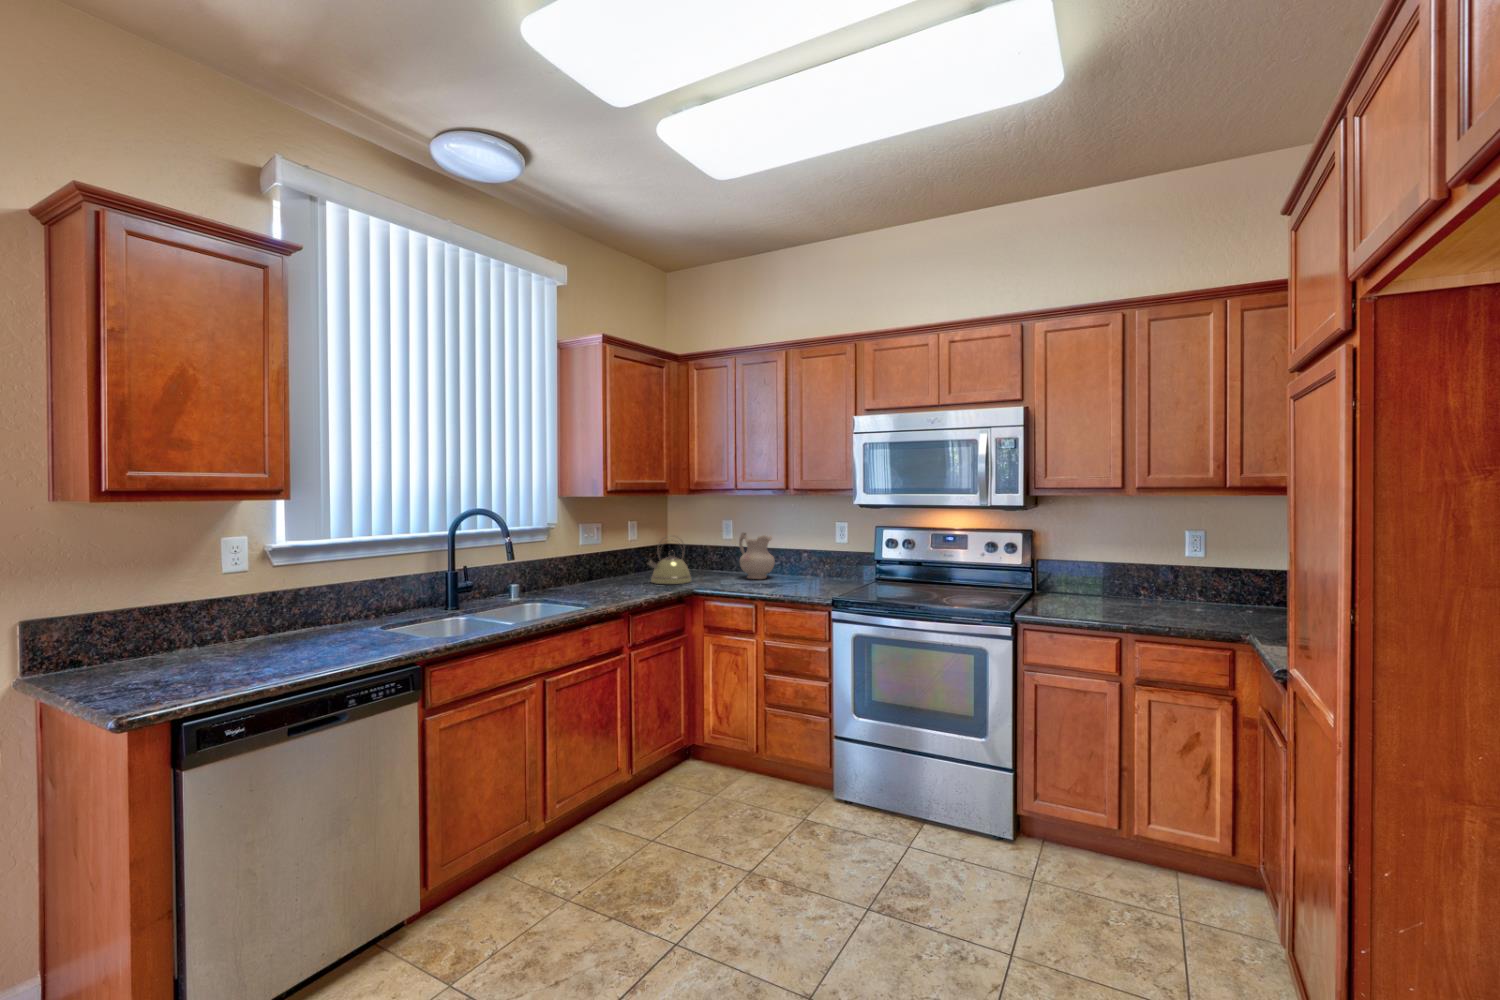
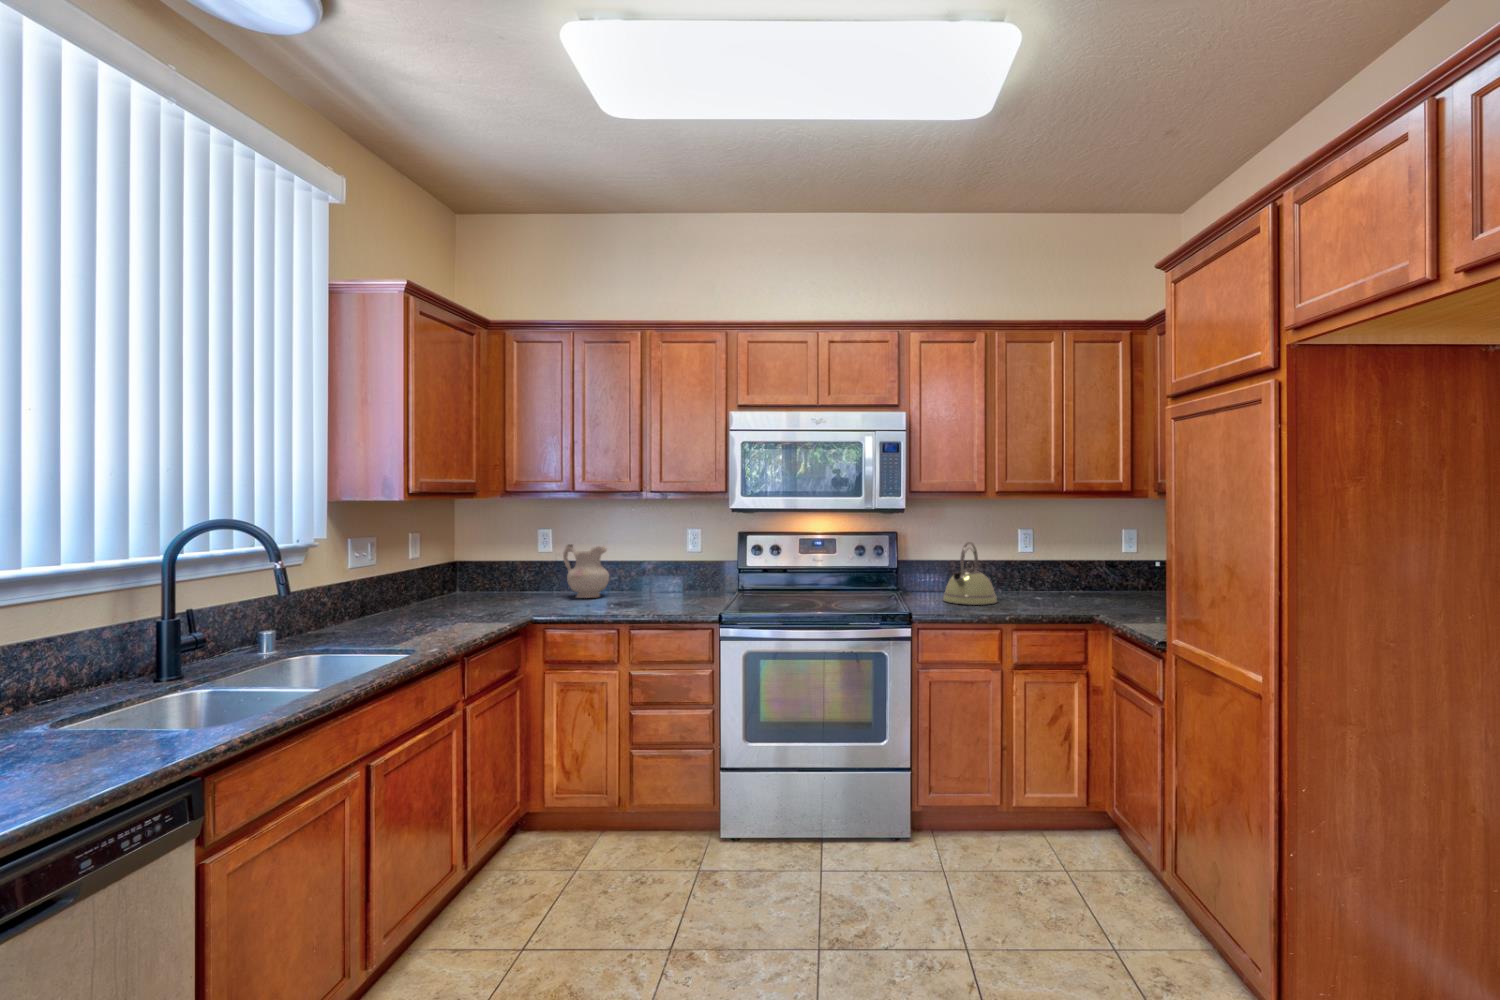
kettle: present [647,552,691,584] -> present [943,542,997,605]

